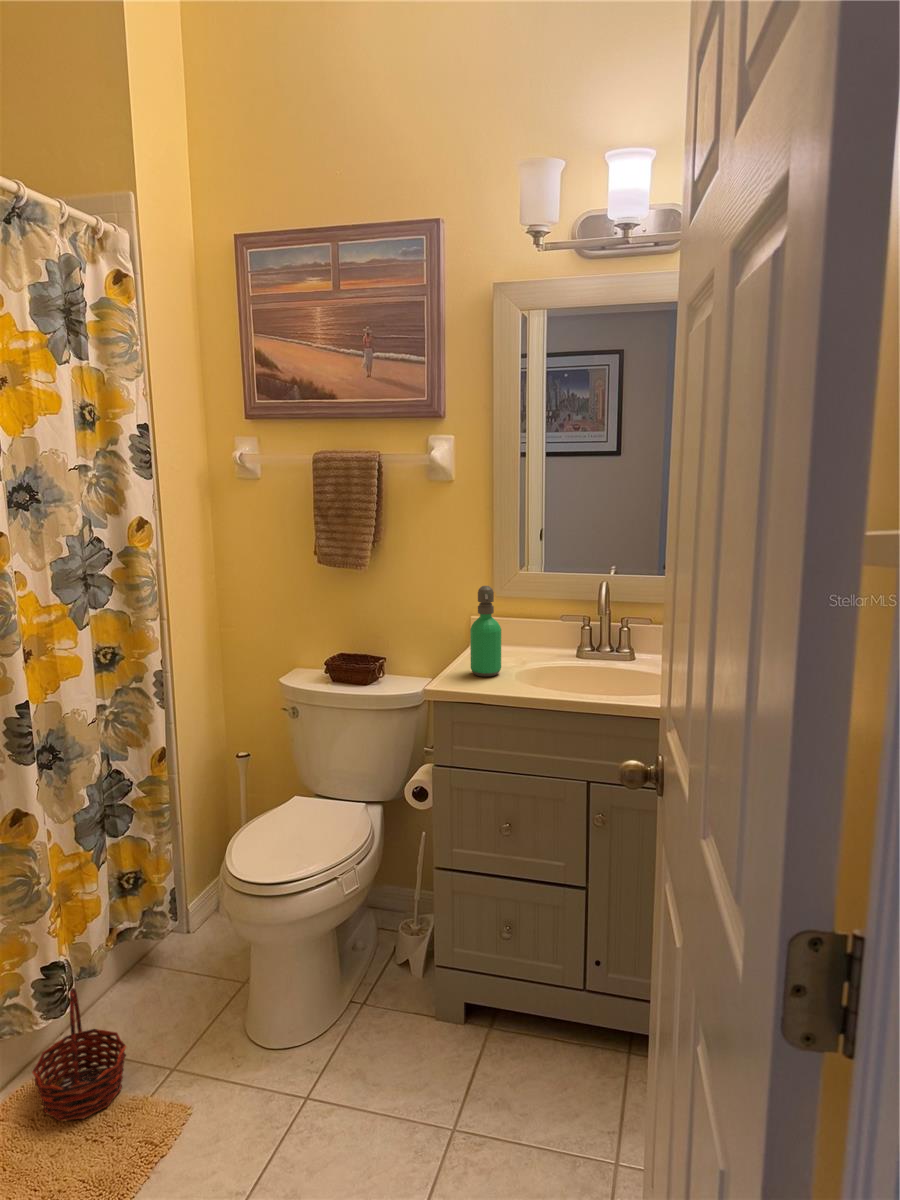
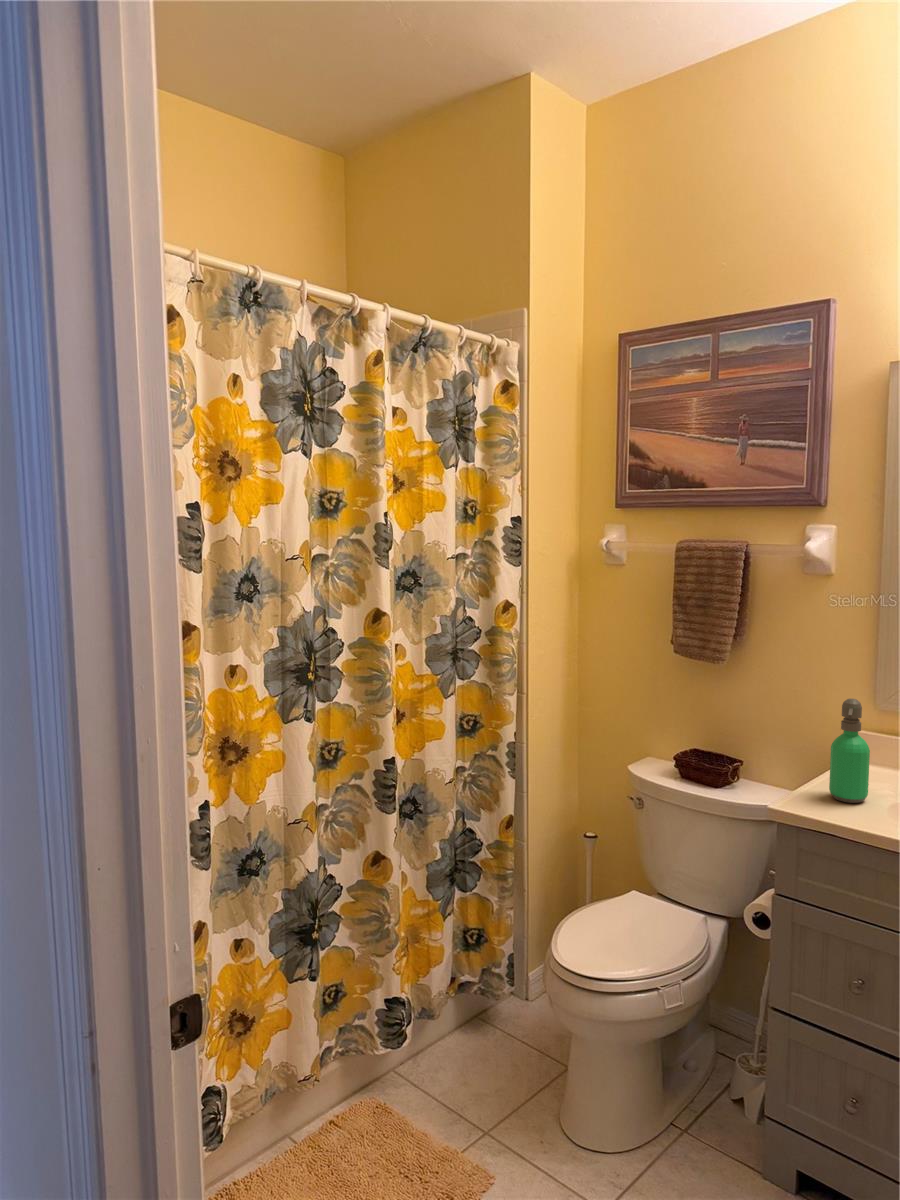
basket: present [32,988,126,1121] -> none [366,1025,445,1152]

